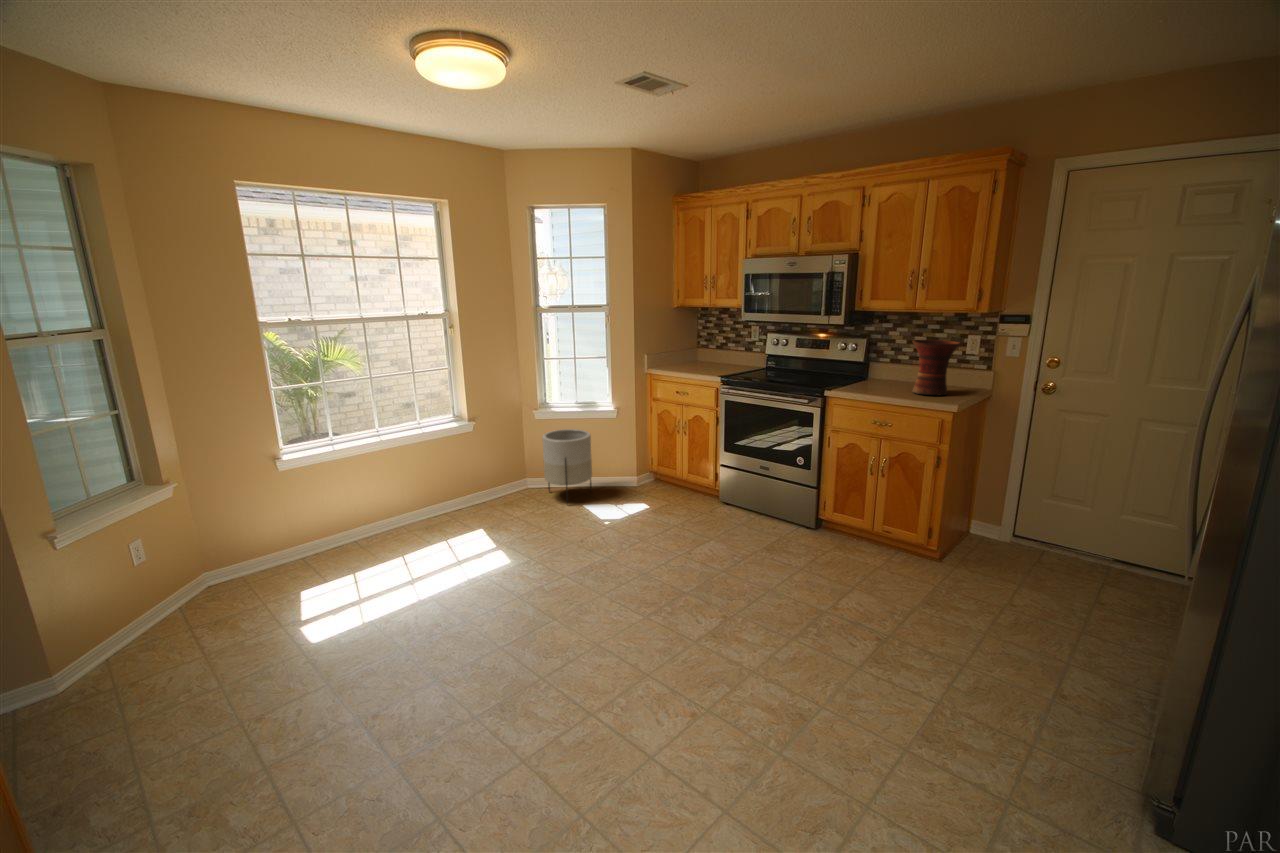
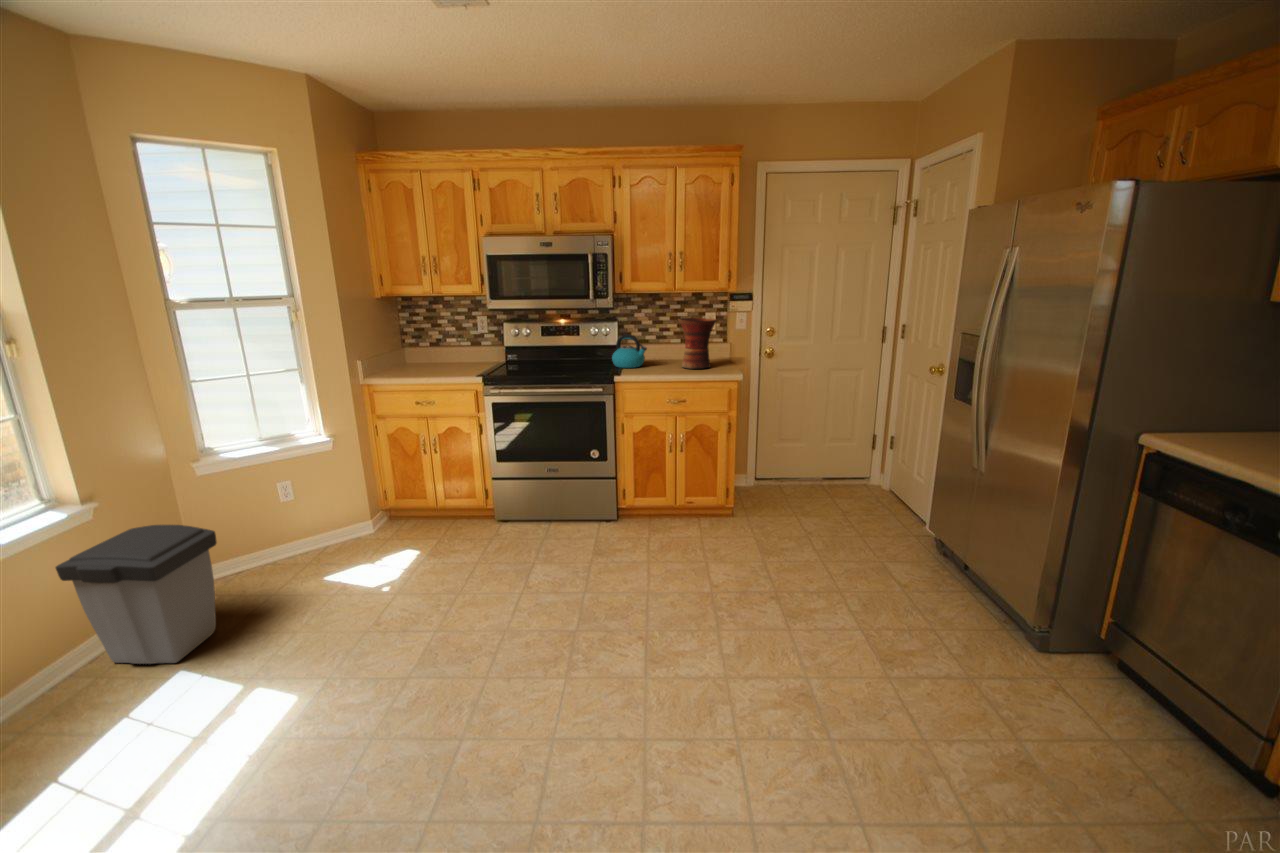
kettle: none [845,352,880,386] -> present [612,334,647,368]
planter: present [542,429,592,504] -> none [223,479,320,594]
trash can: none [457,439,525,519] -> present [56,525,217,664]

